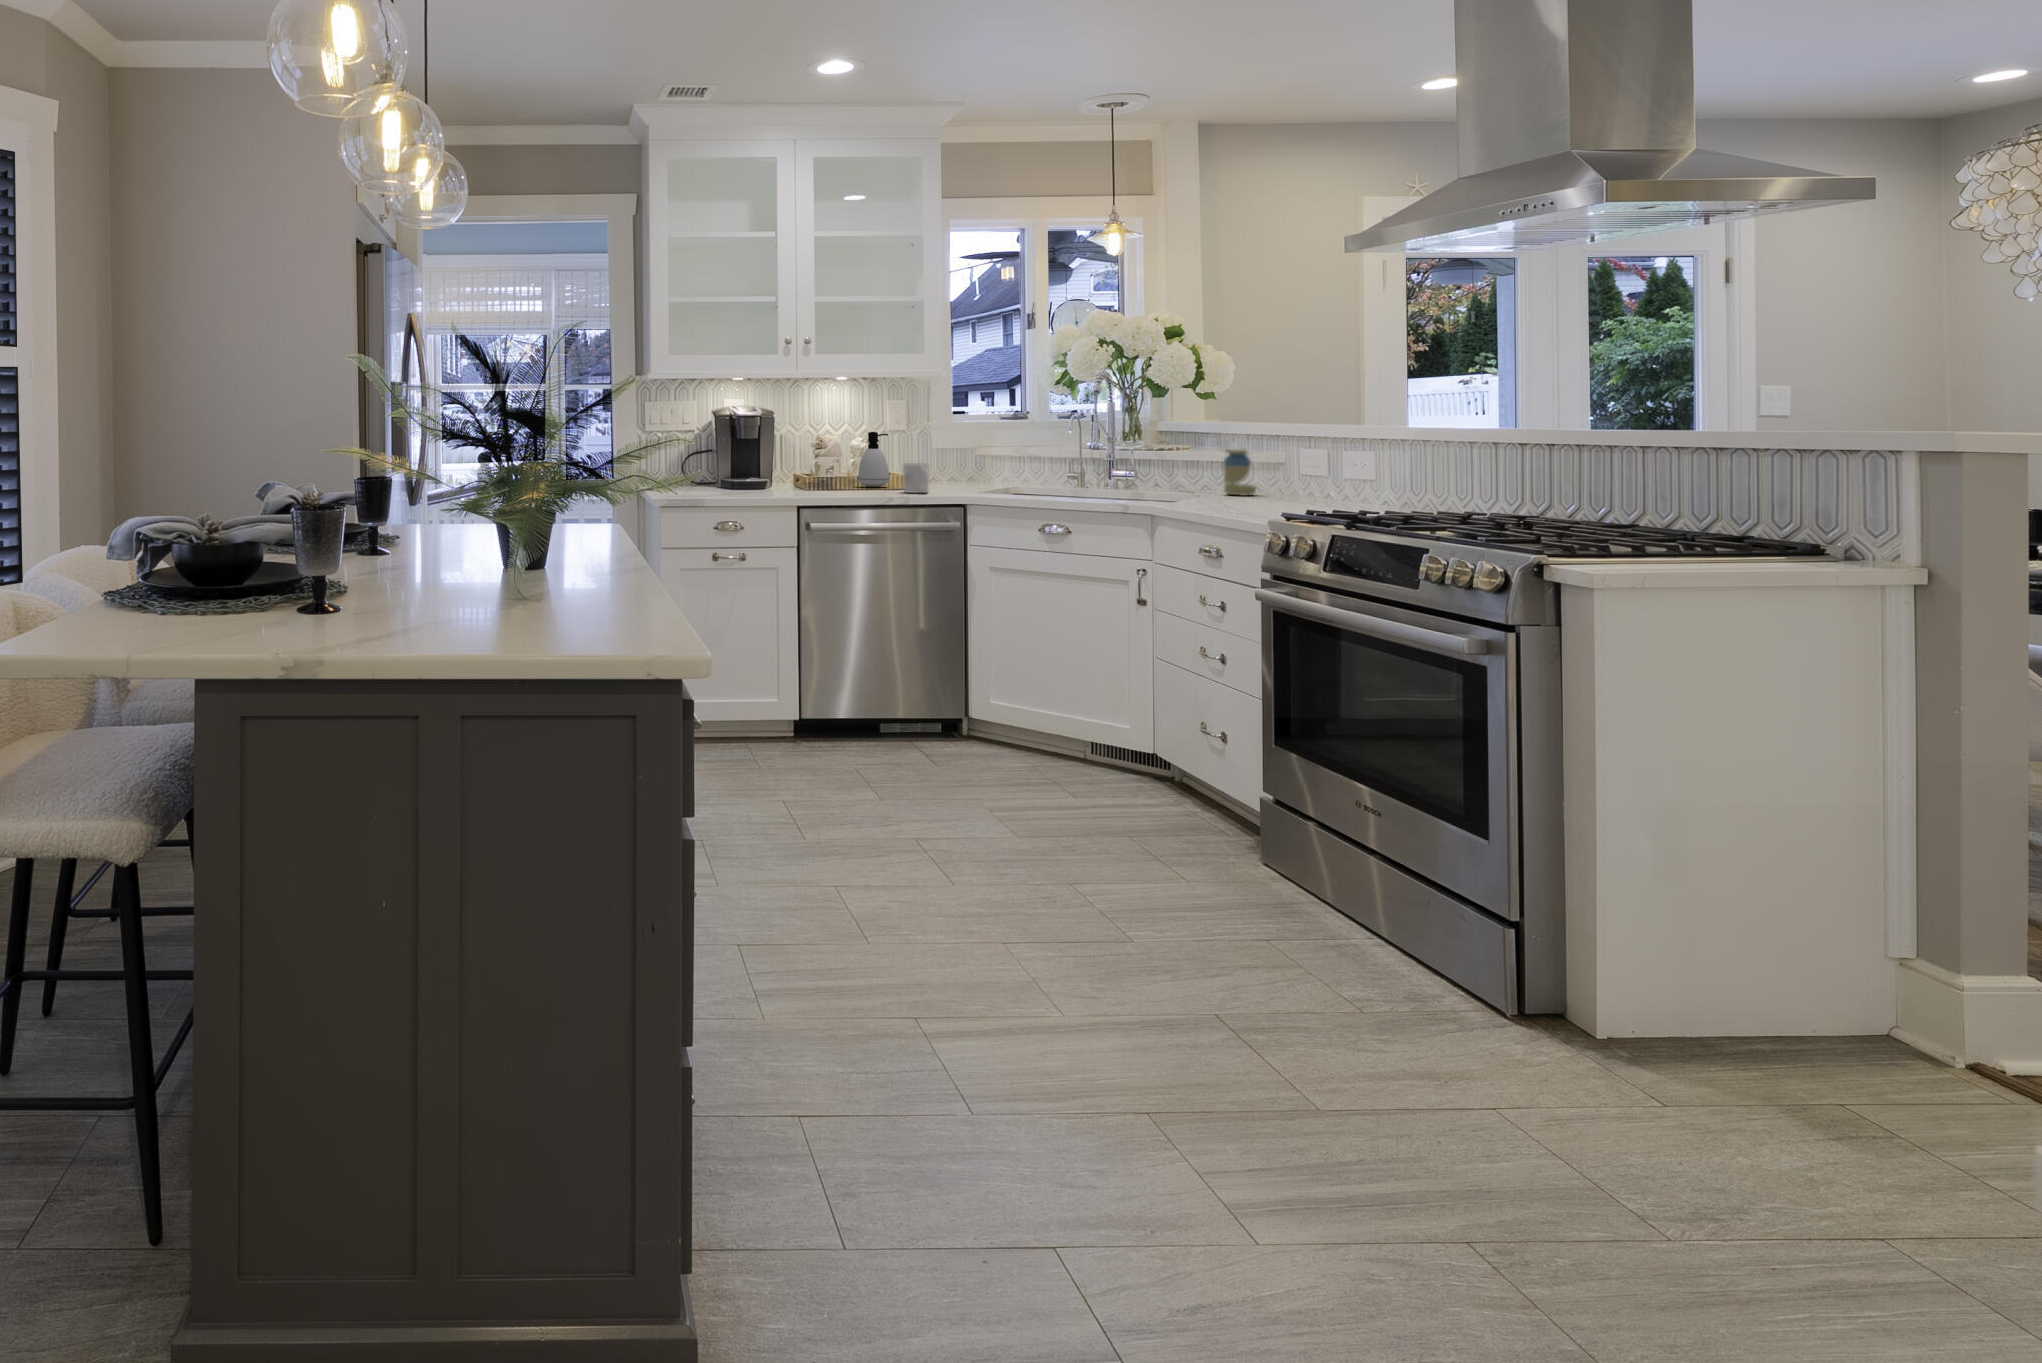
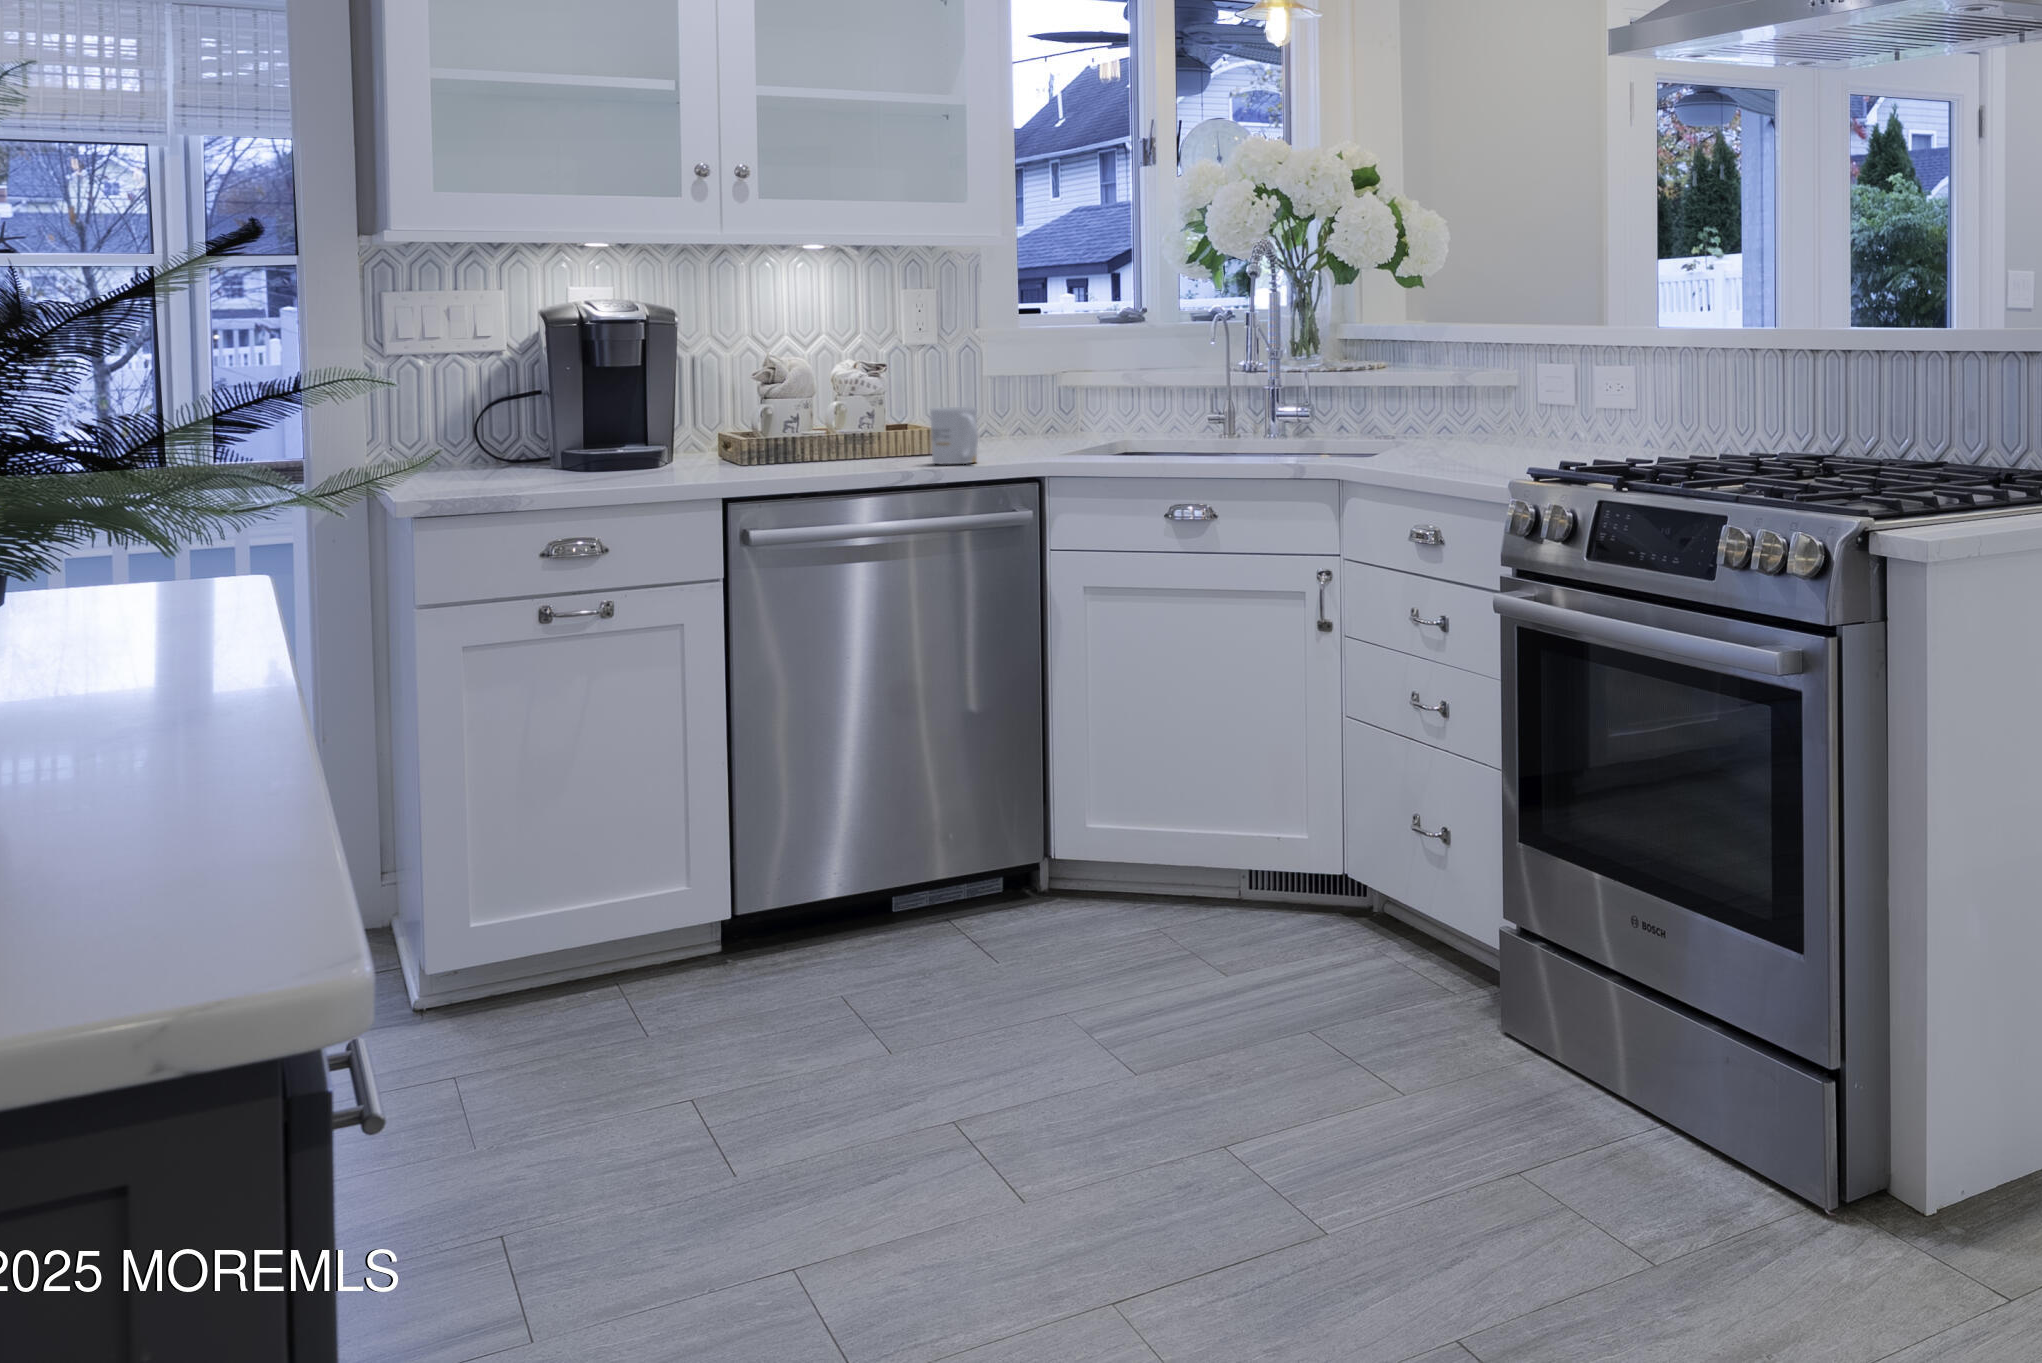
soap dispenser: present [858,432,889,487] -> none [846,350,905,456]
jar: present [1224,449,1256,495] -> none [1441,368,1483,442]

